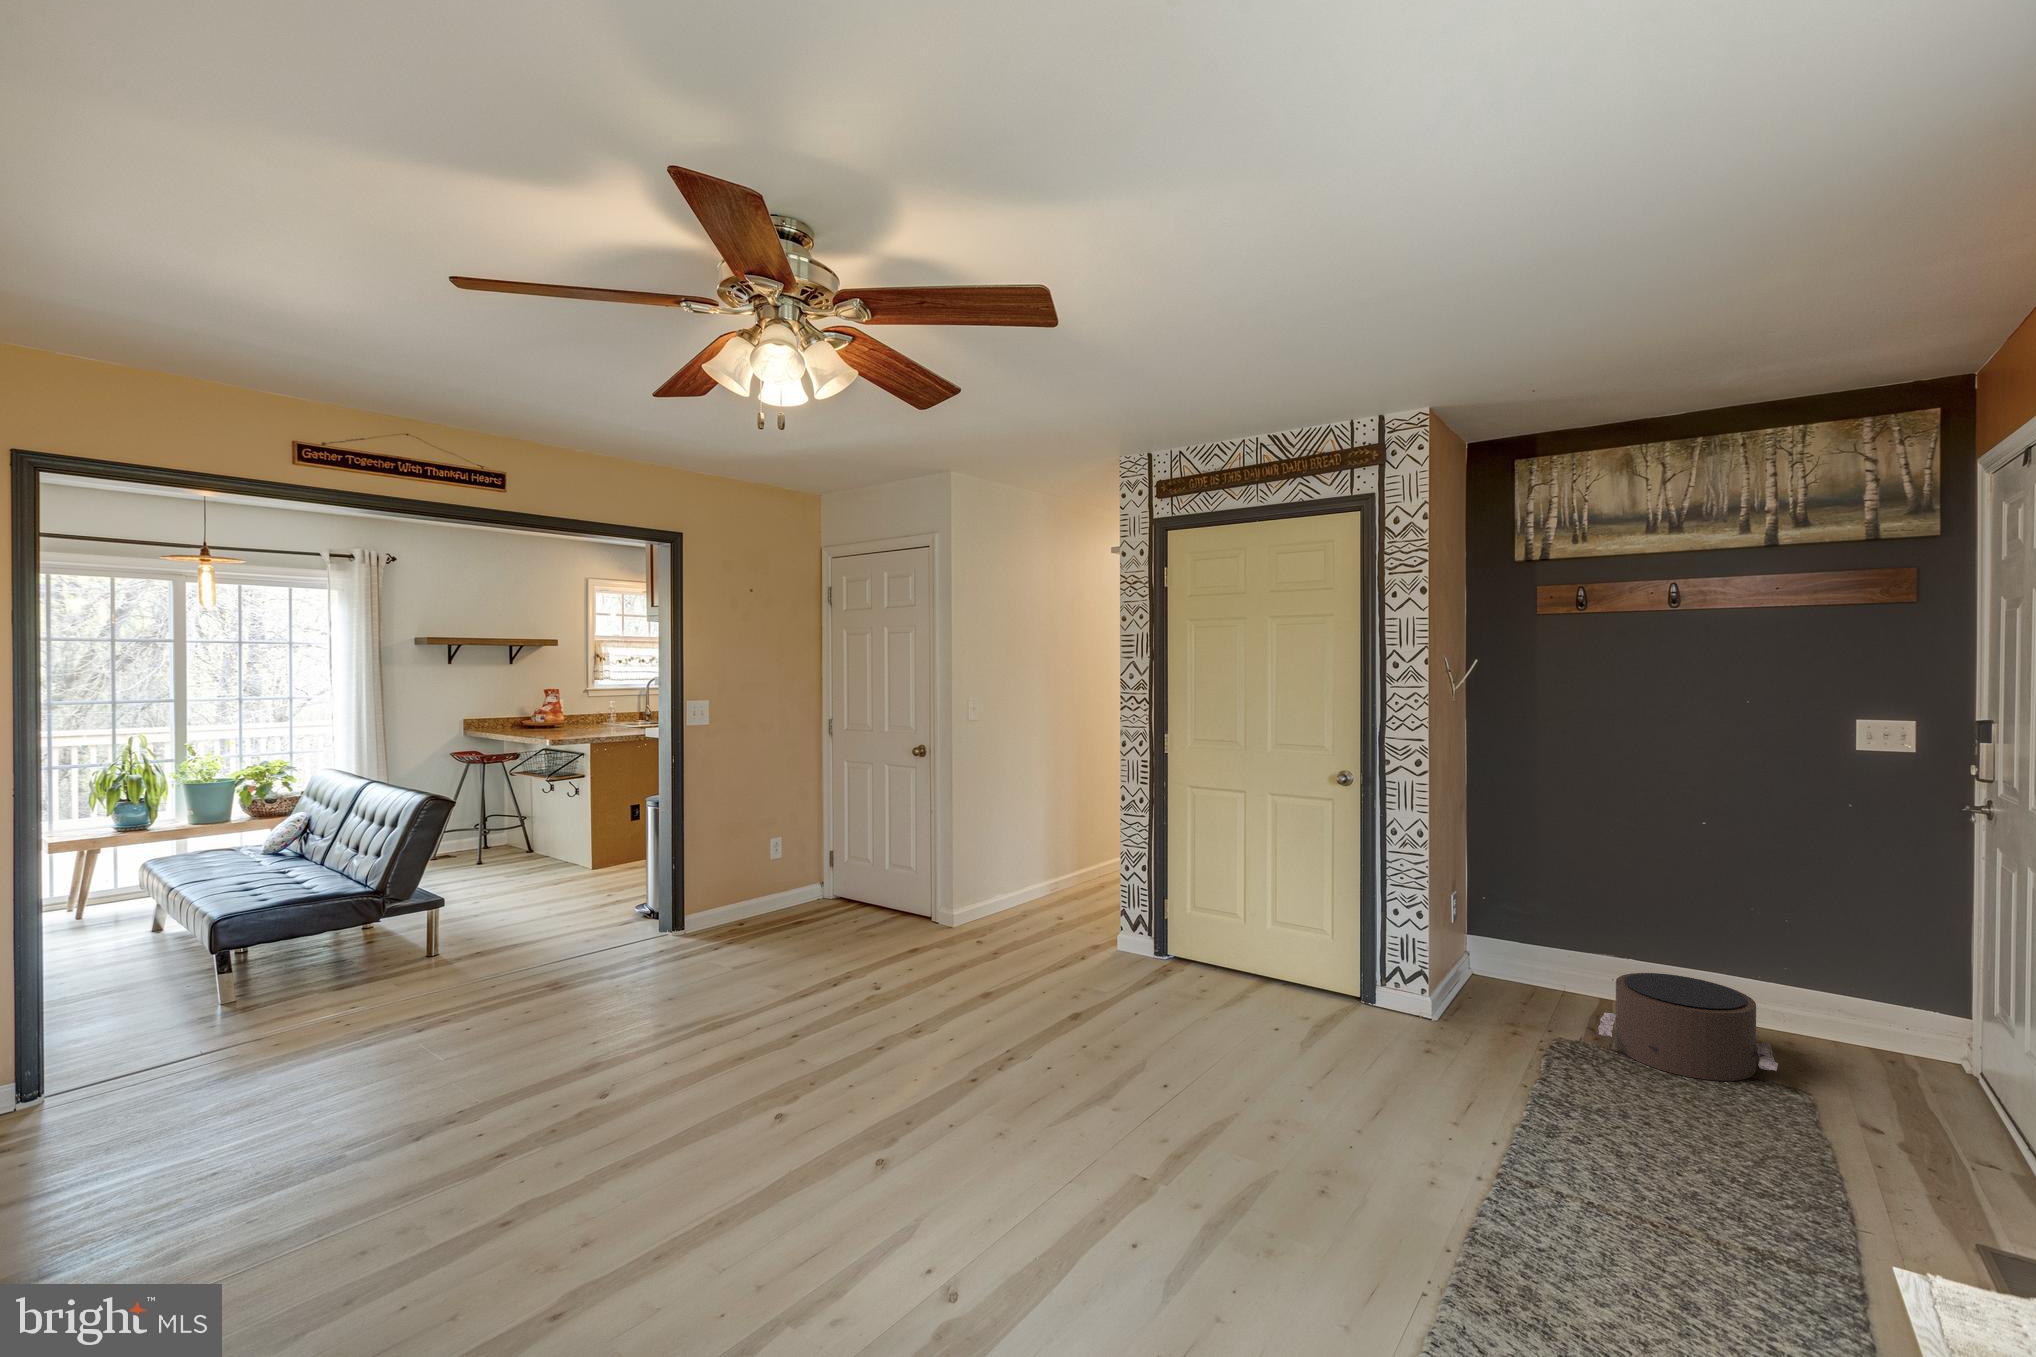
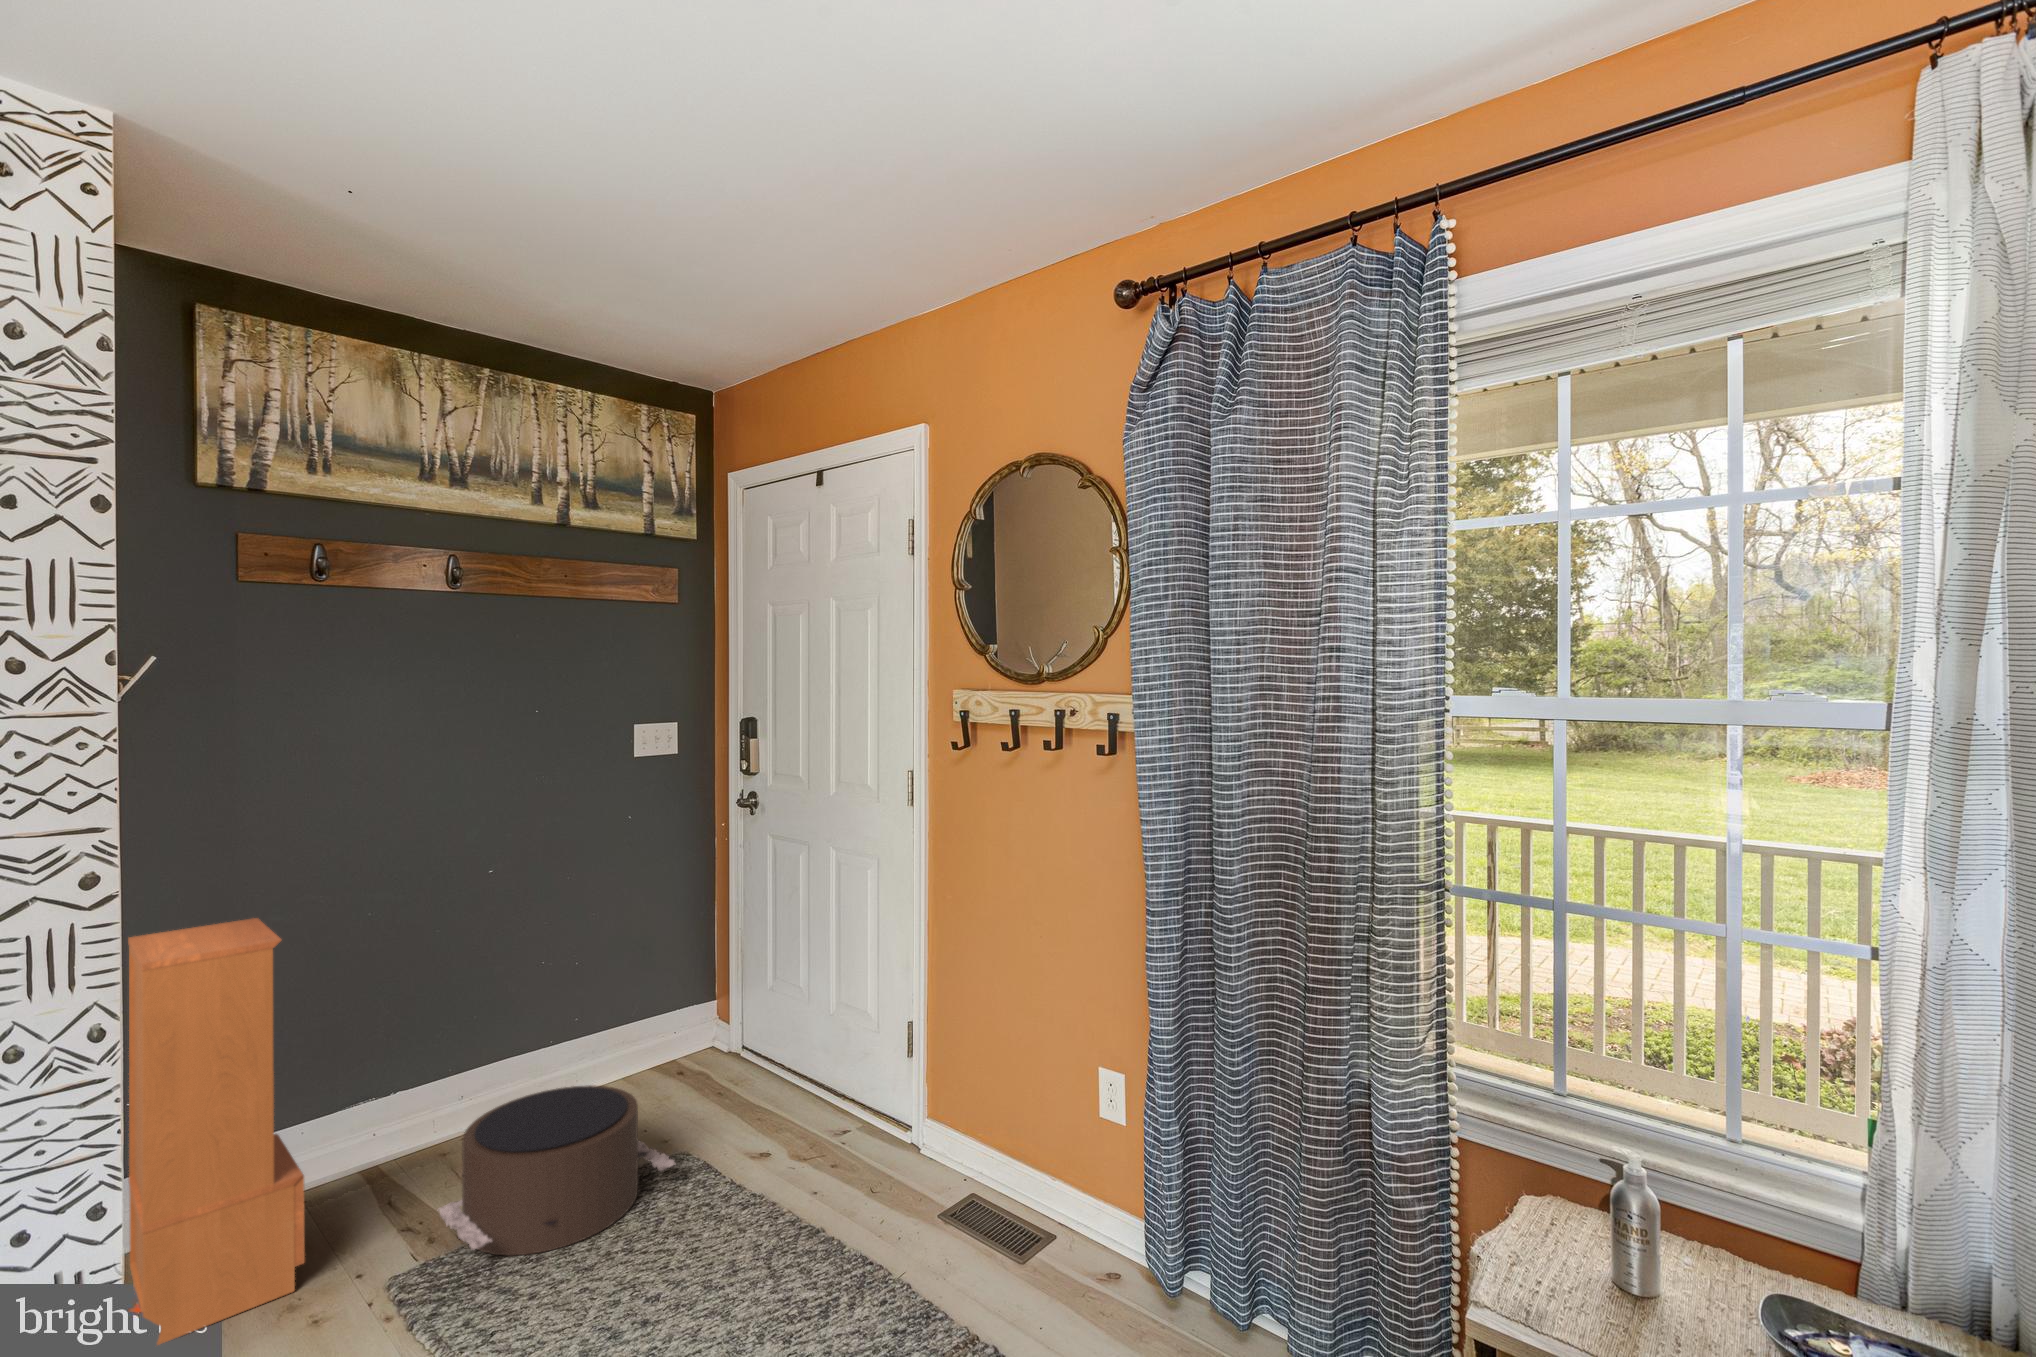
bookcase: none [1455,802,1539,1013] -> present [128,918,305,1345]

